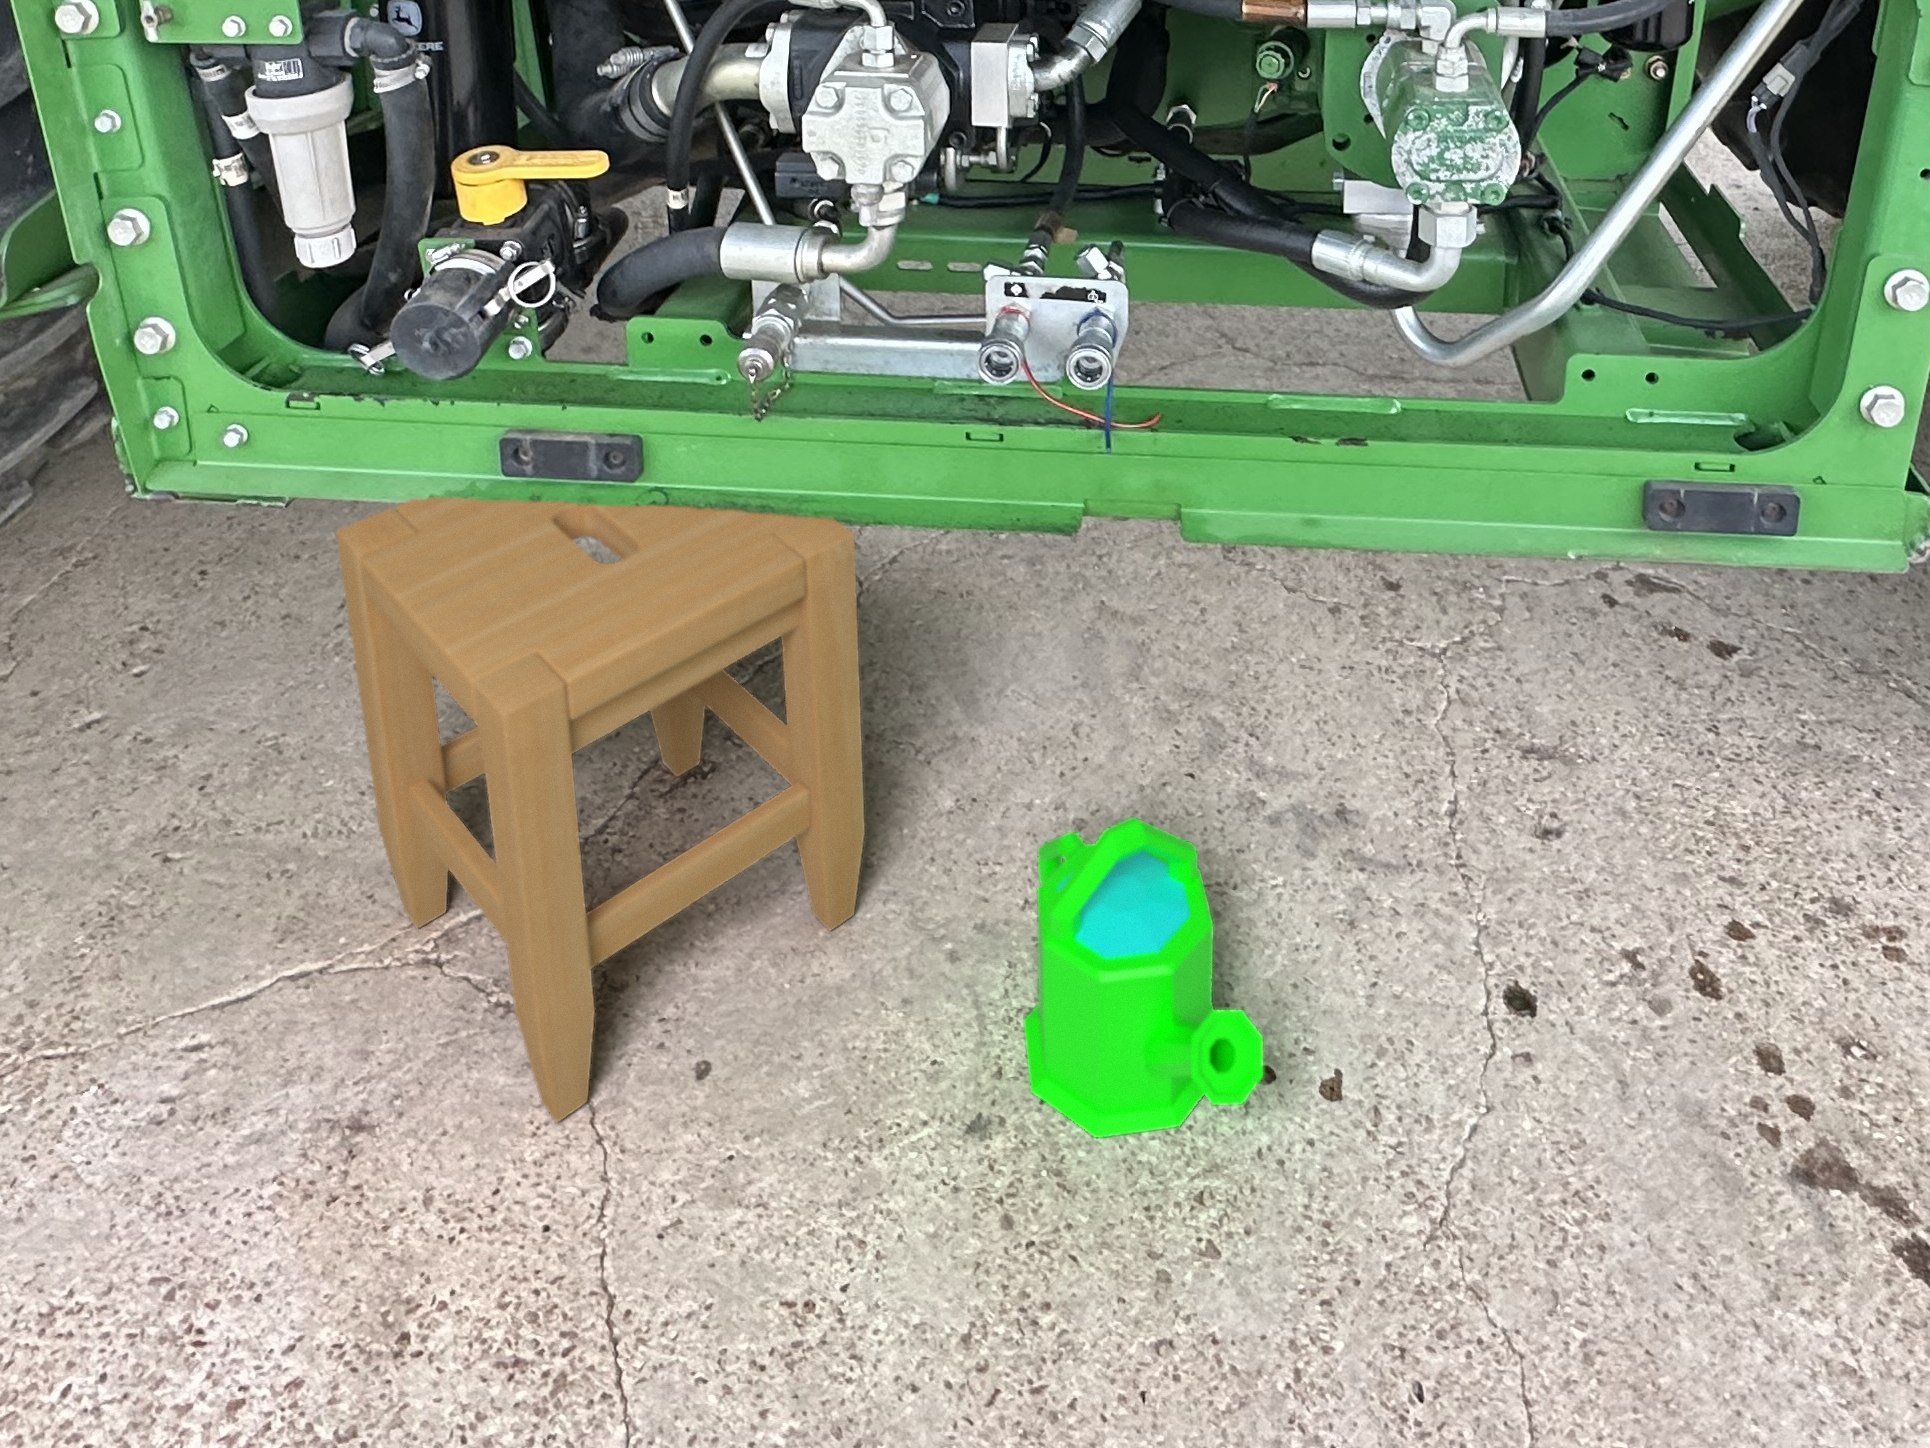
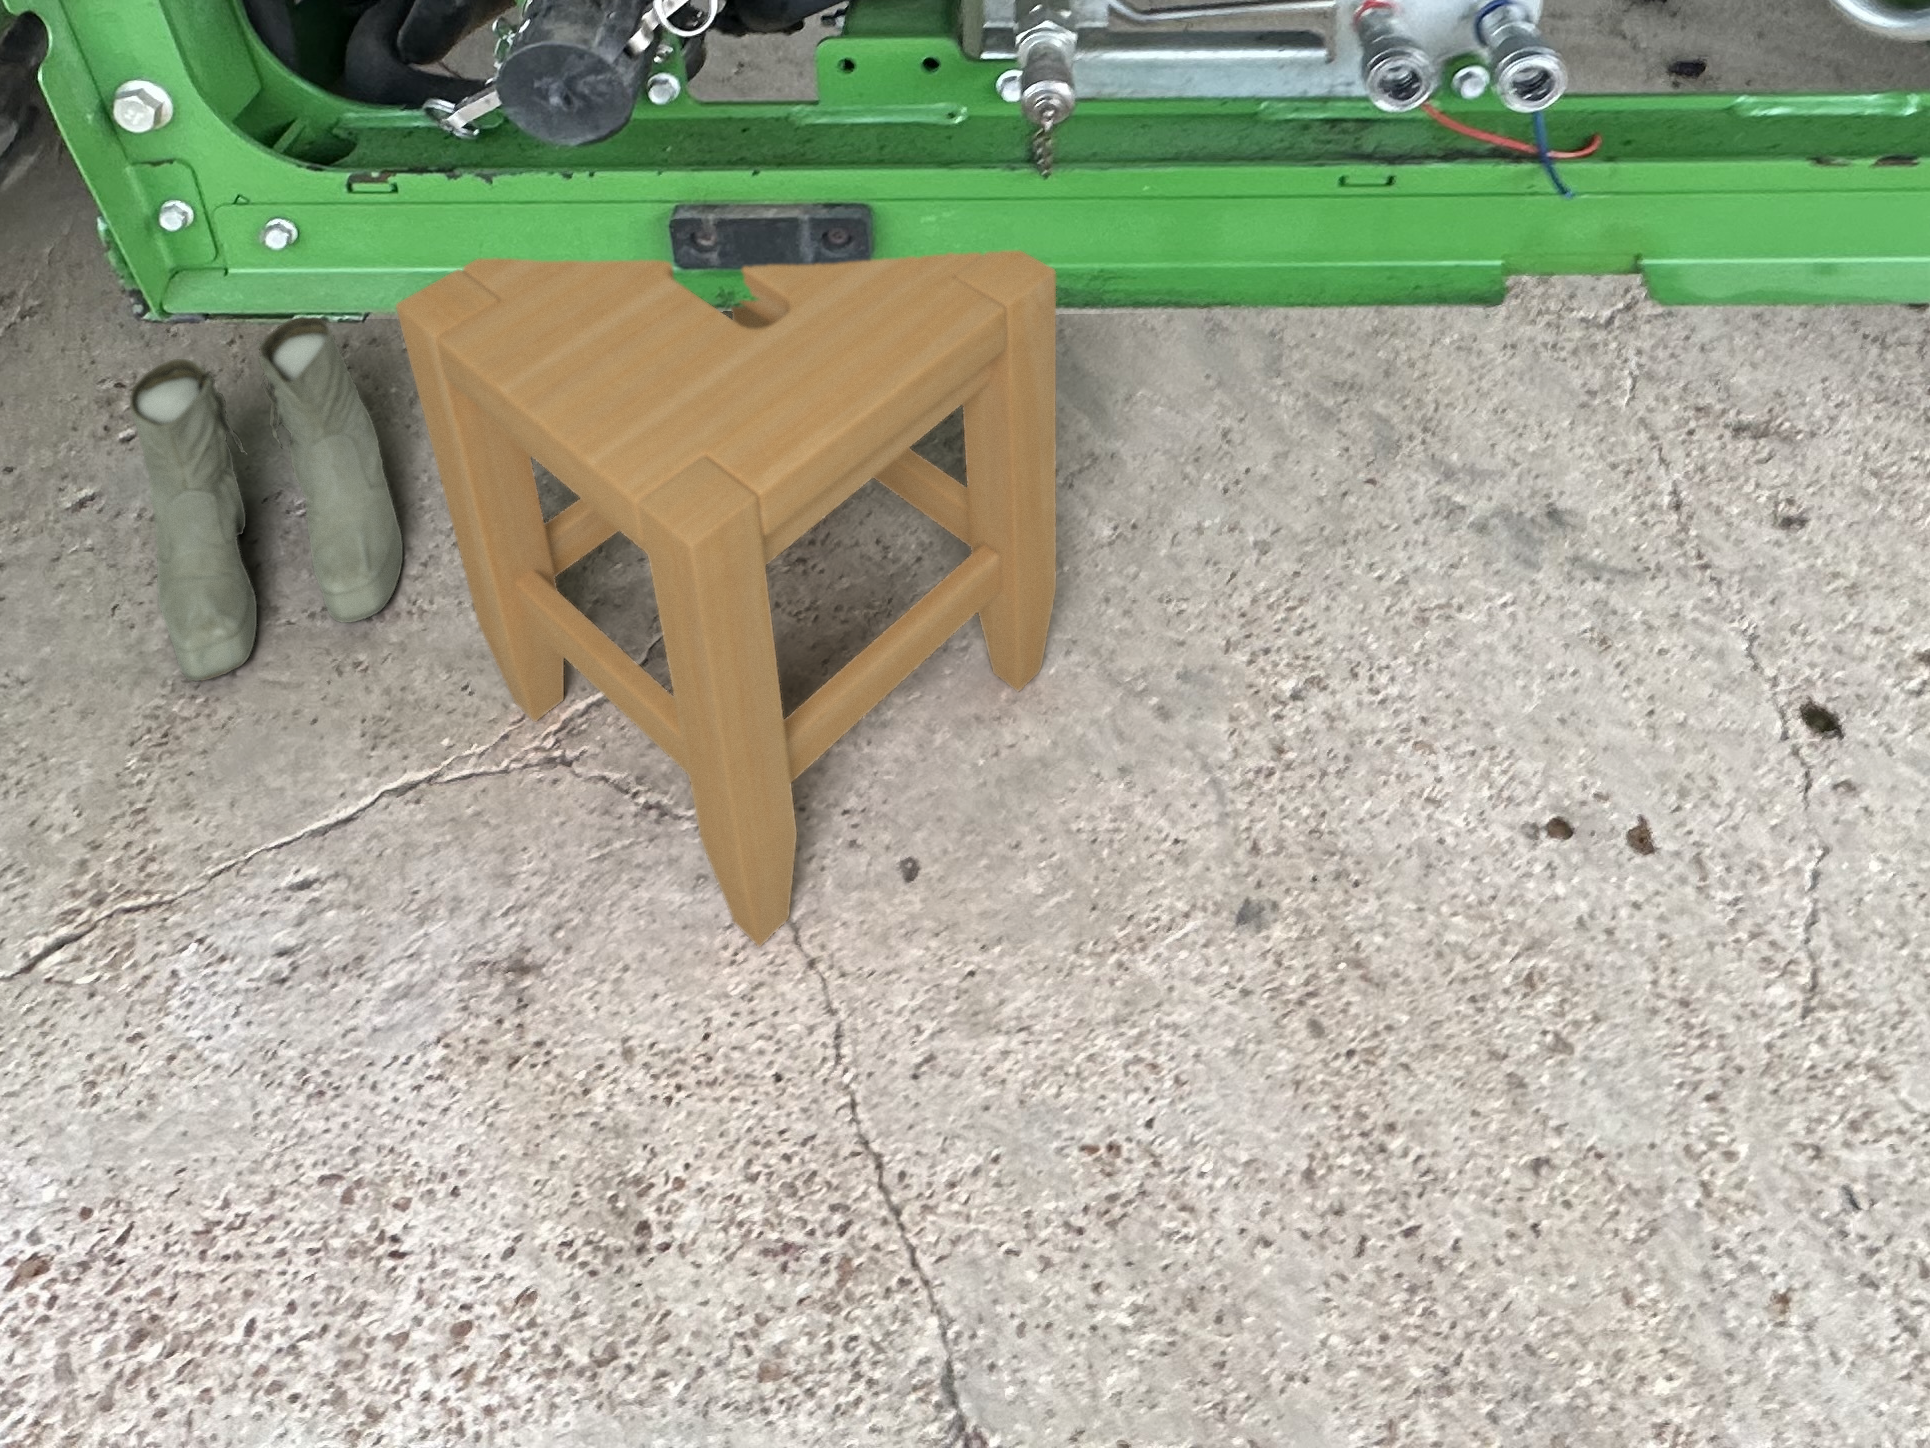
boots: none [128,564,344,875] -> present [130,318,403,681]
watering can: present [1023,817,1263,1138] -> none [1261,575,1622,918]

